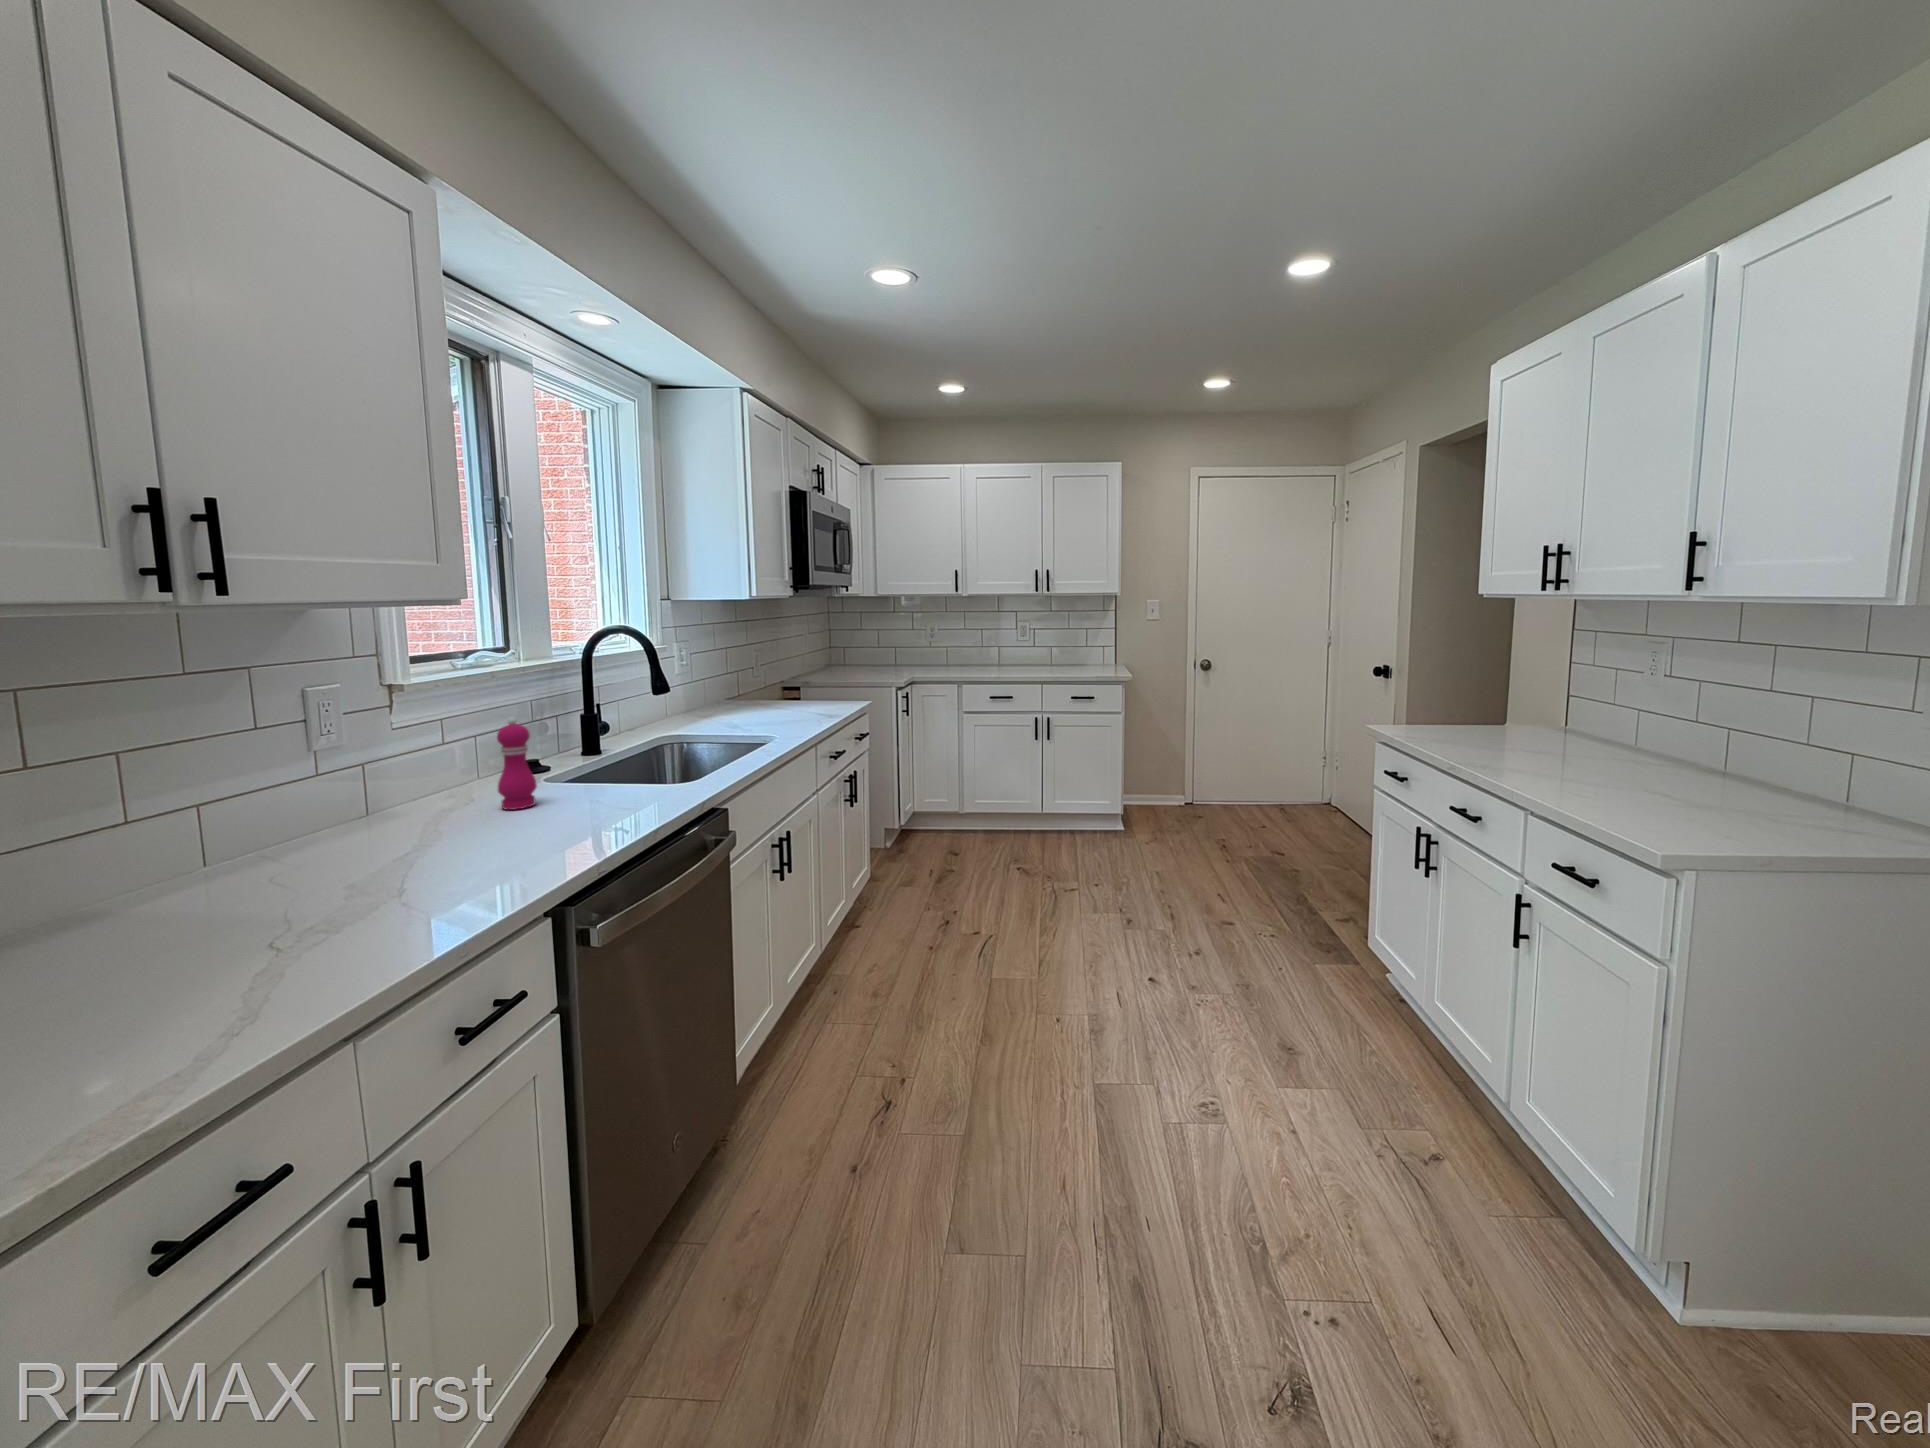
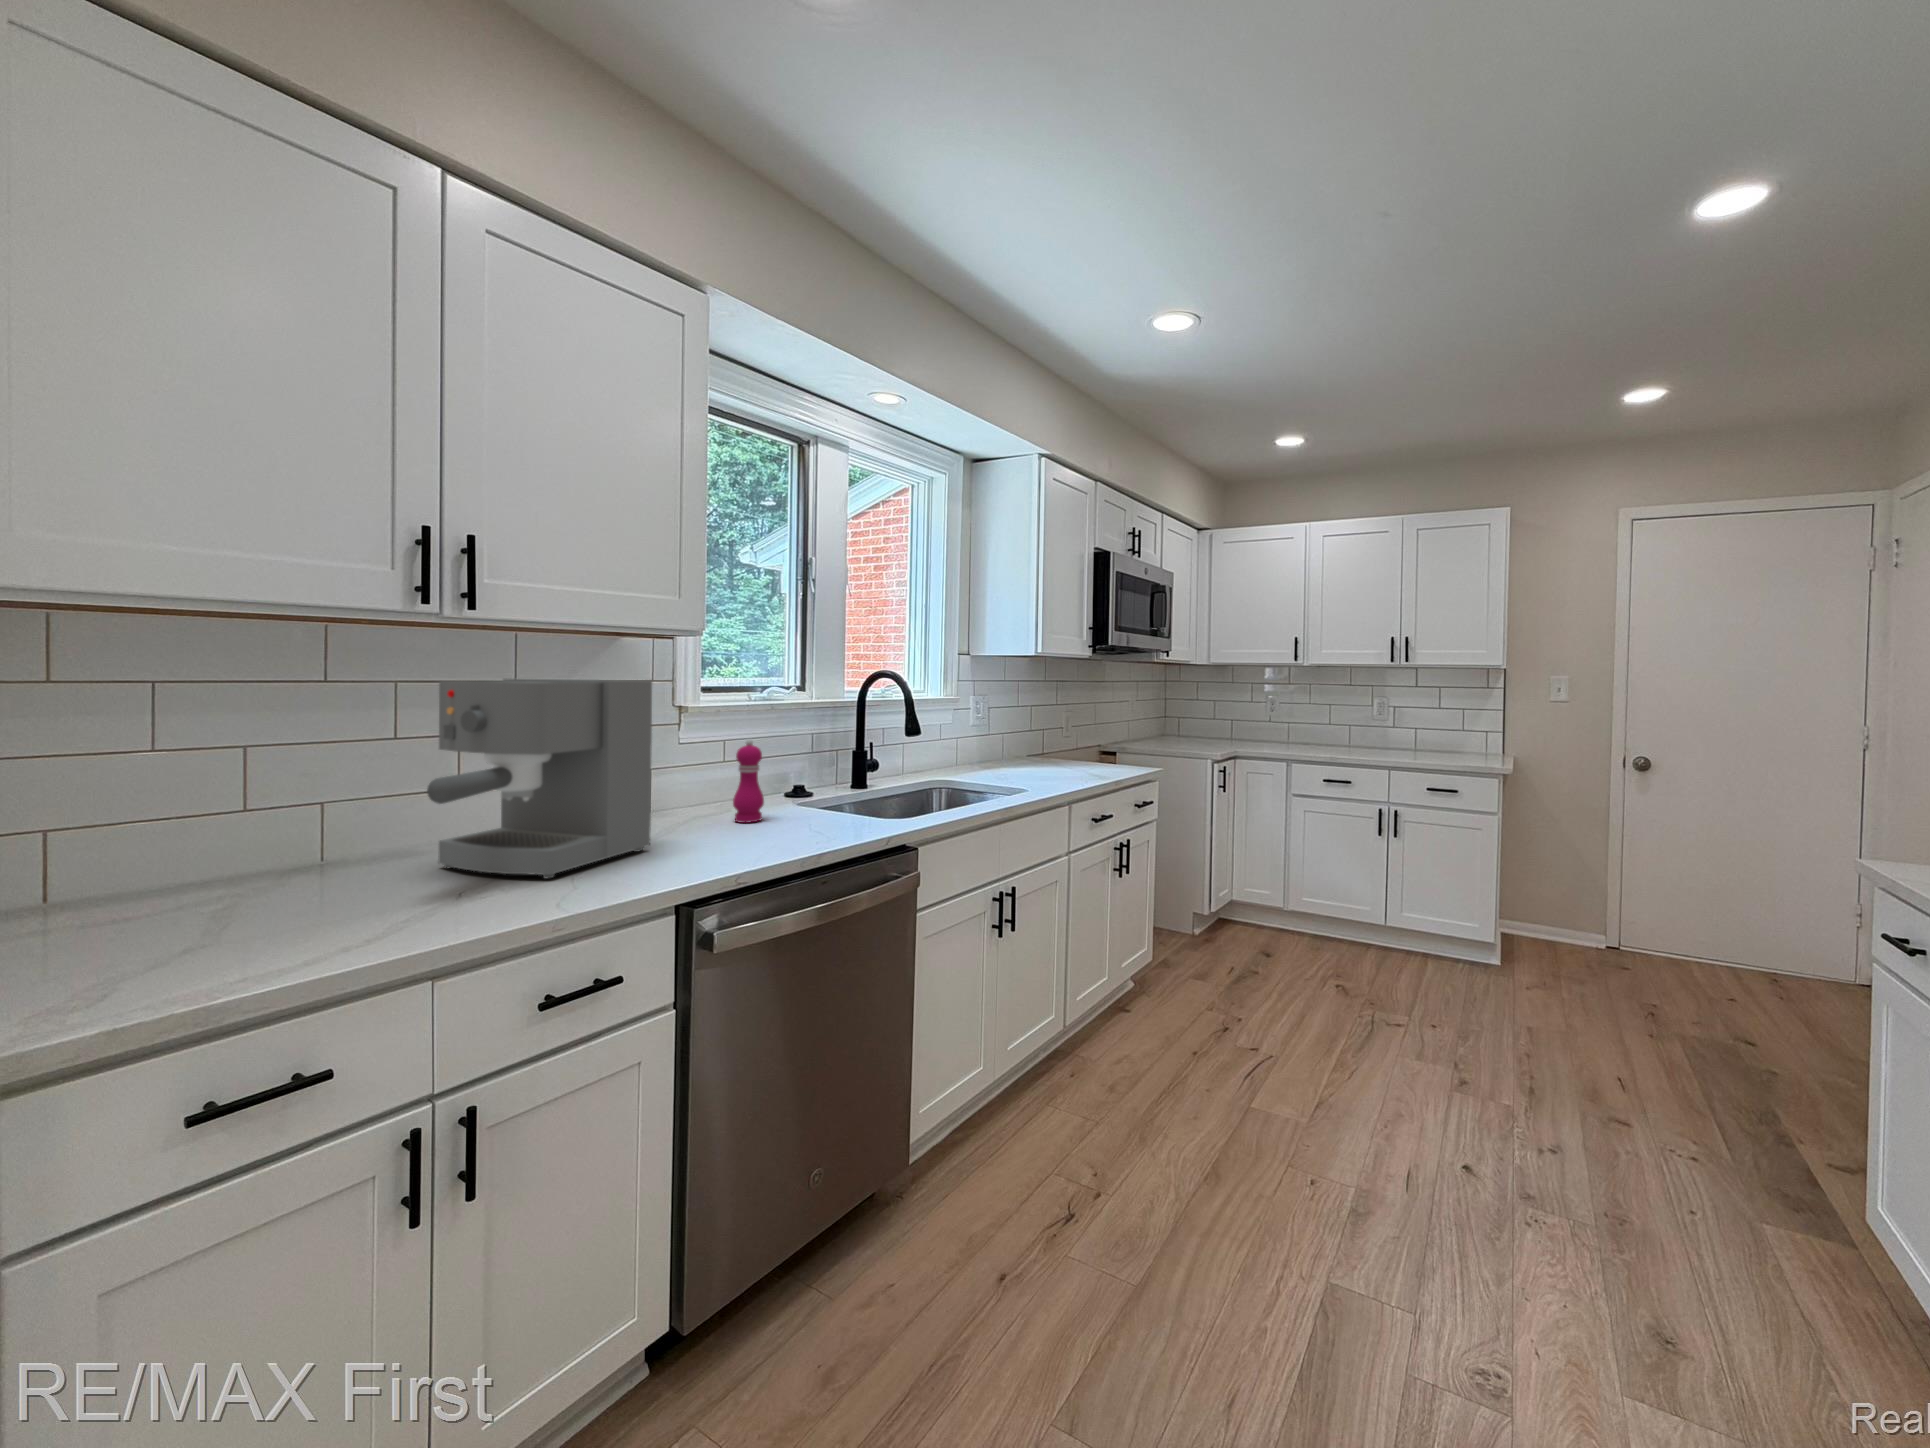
coffee maker: none [143,665,451,923] -> present [427,679,652,878]

